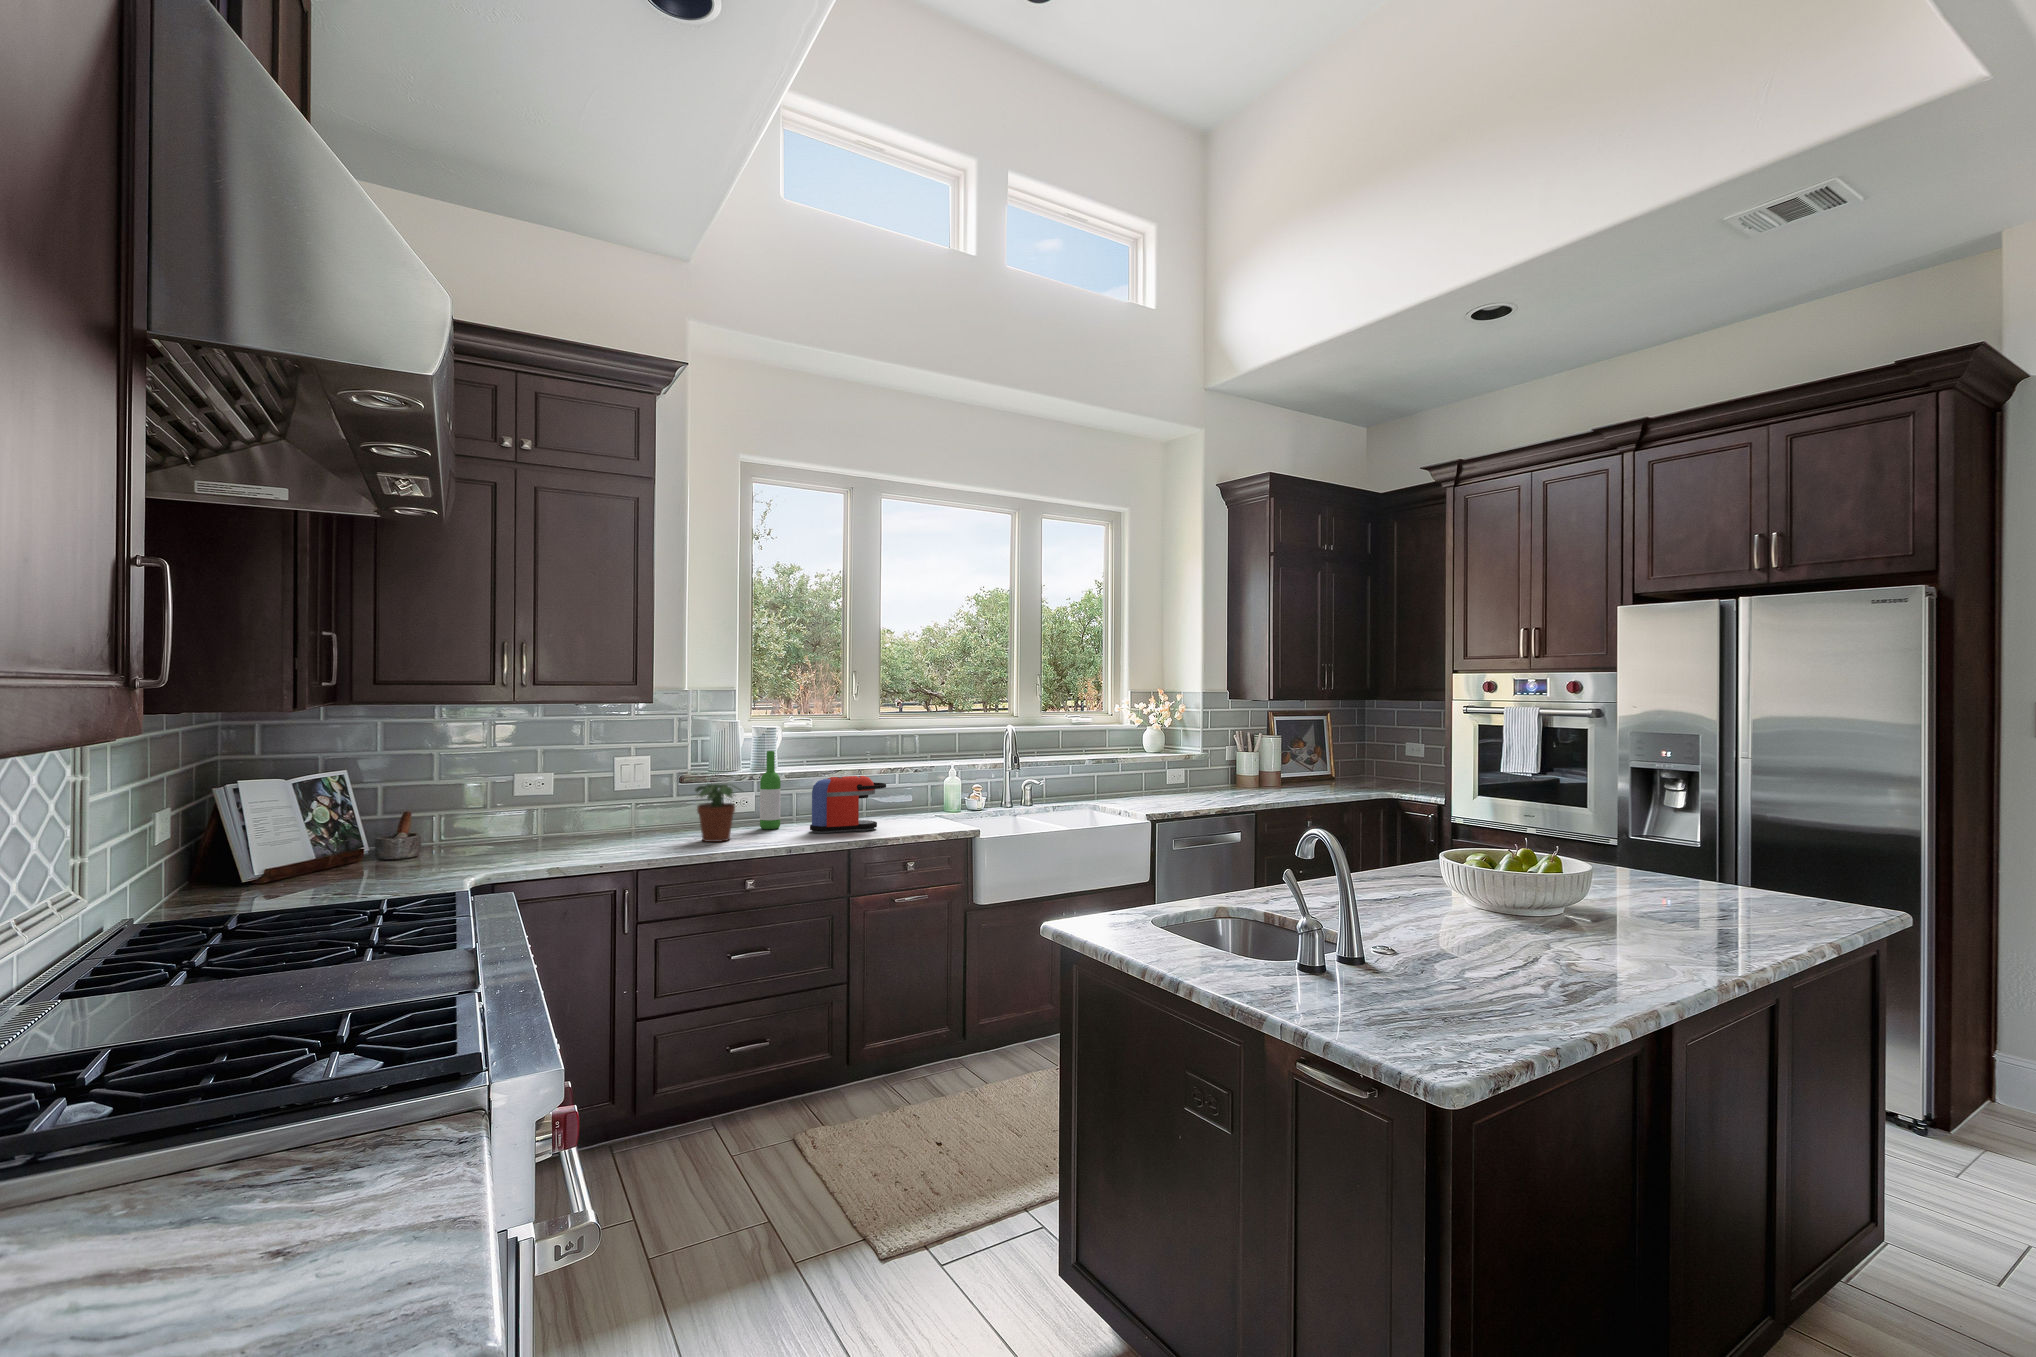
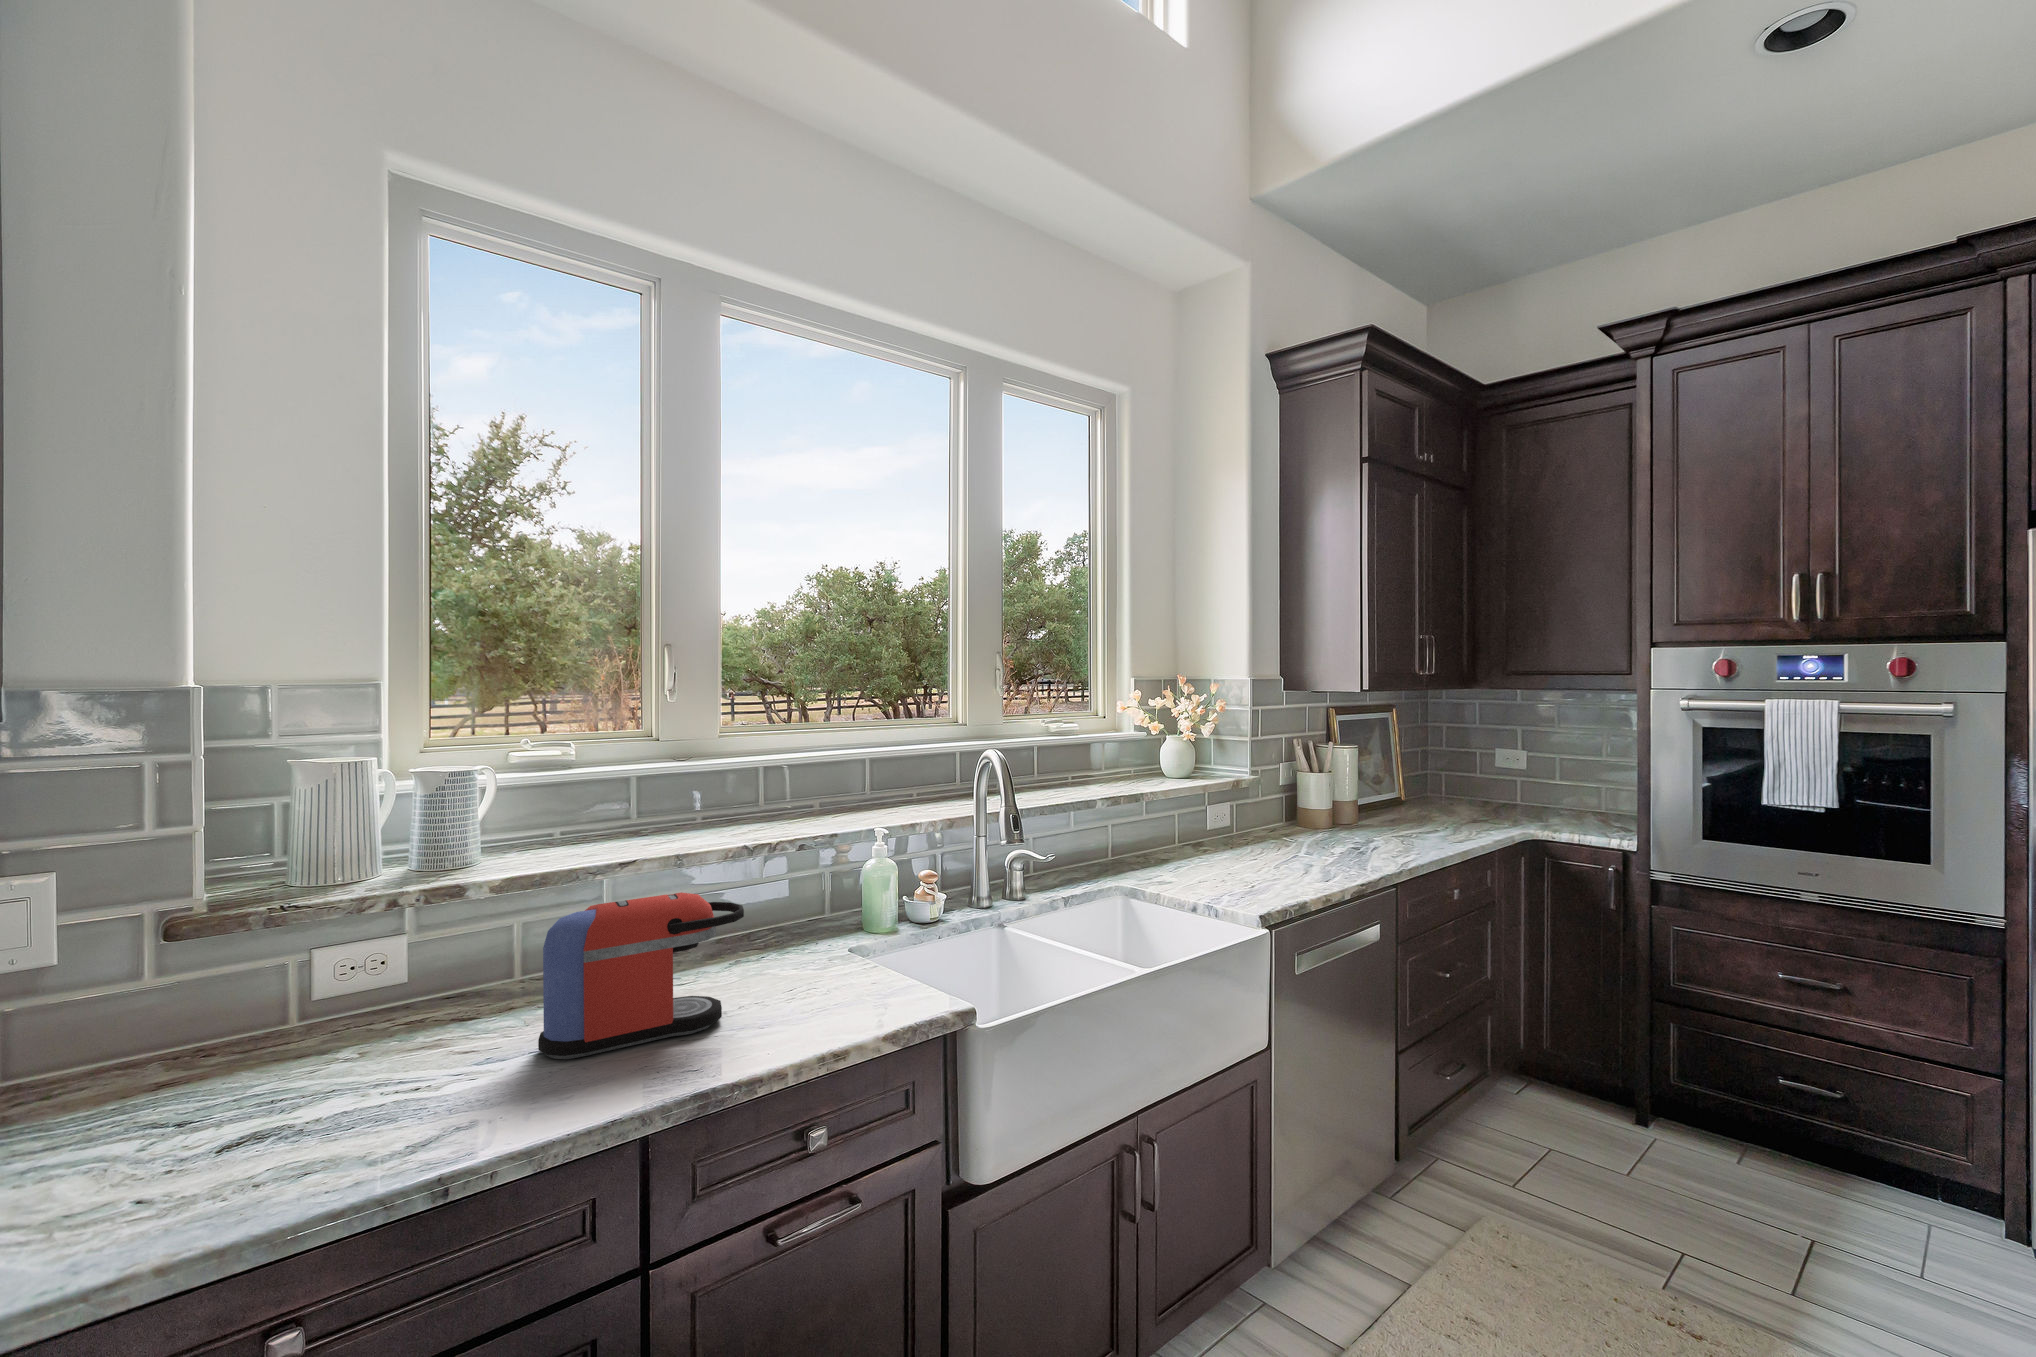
wine bottle: present [760,751,781,829] -> none [404,840,464,1047]
potted plant: present [695,784,739,842] -> none [119,962,316,1163]

